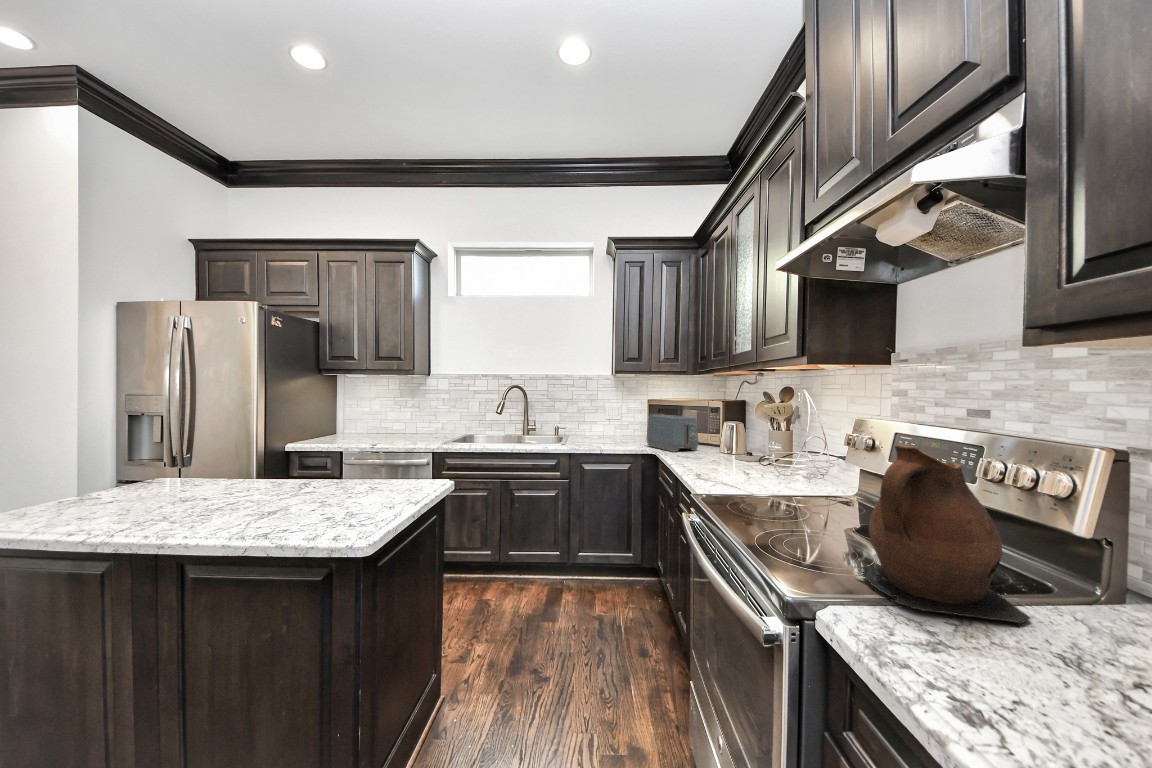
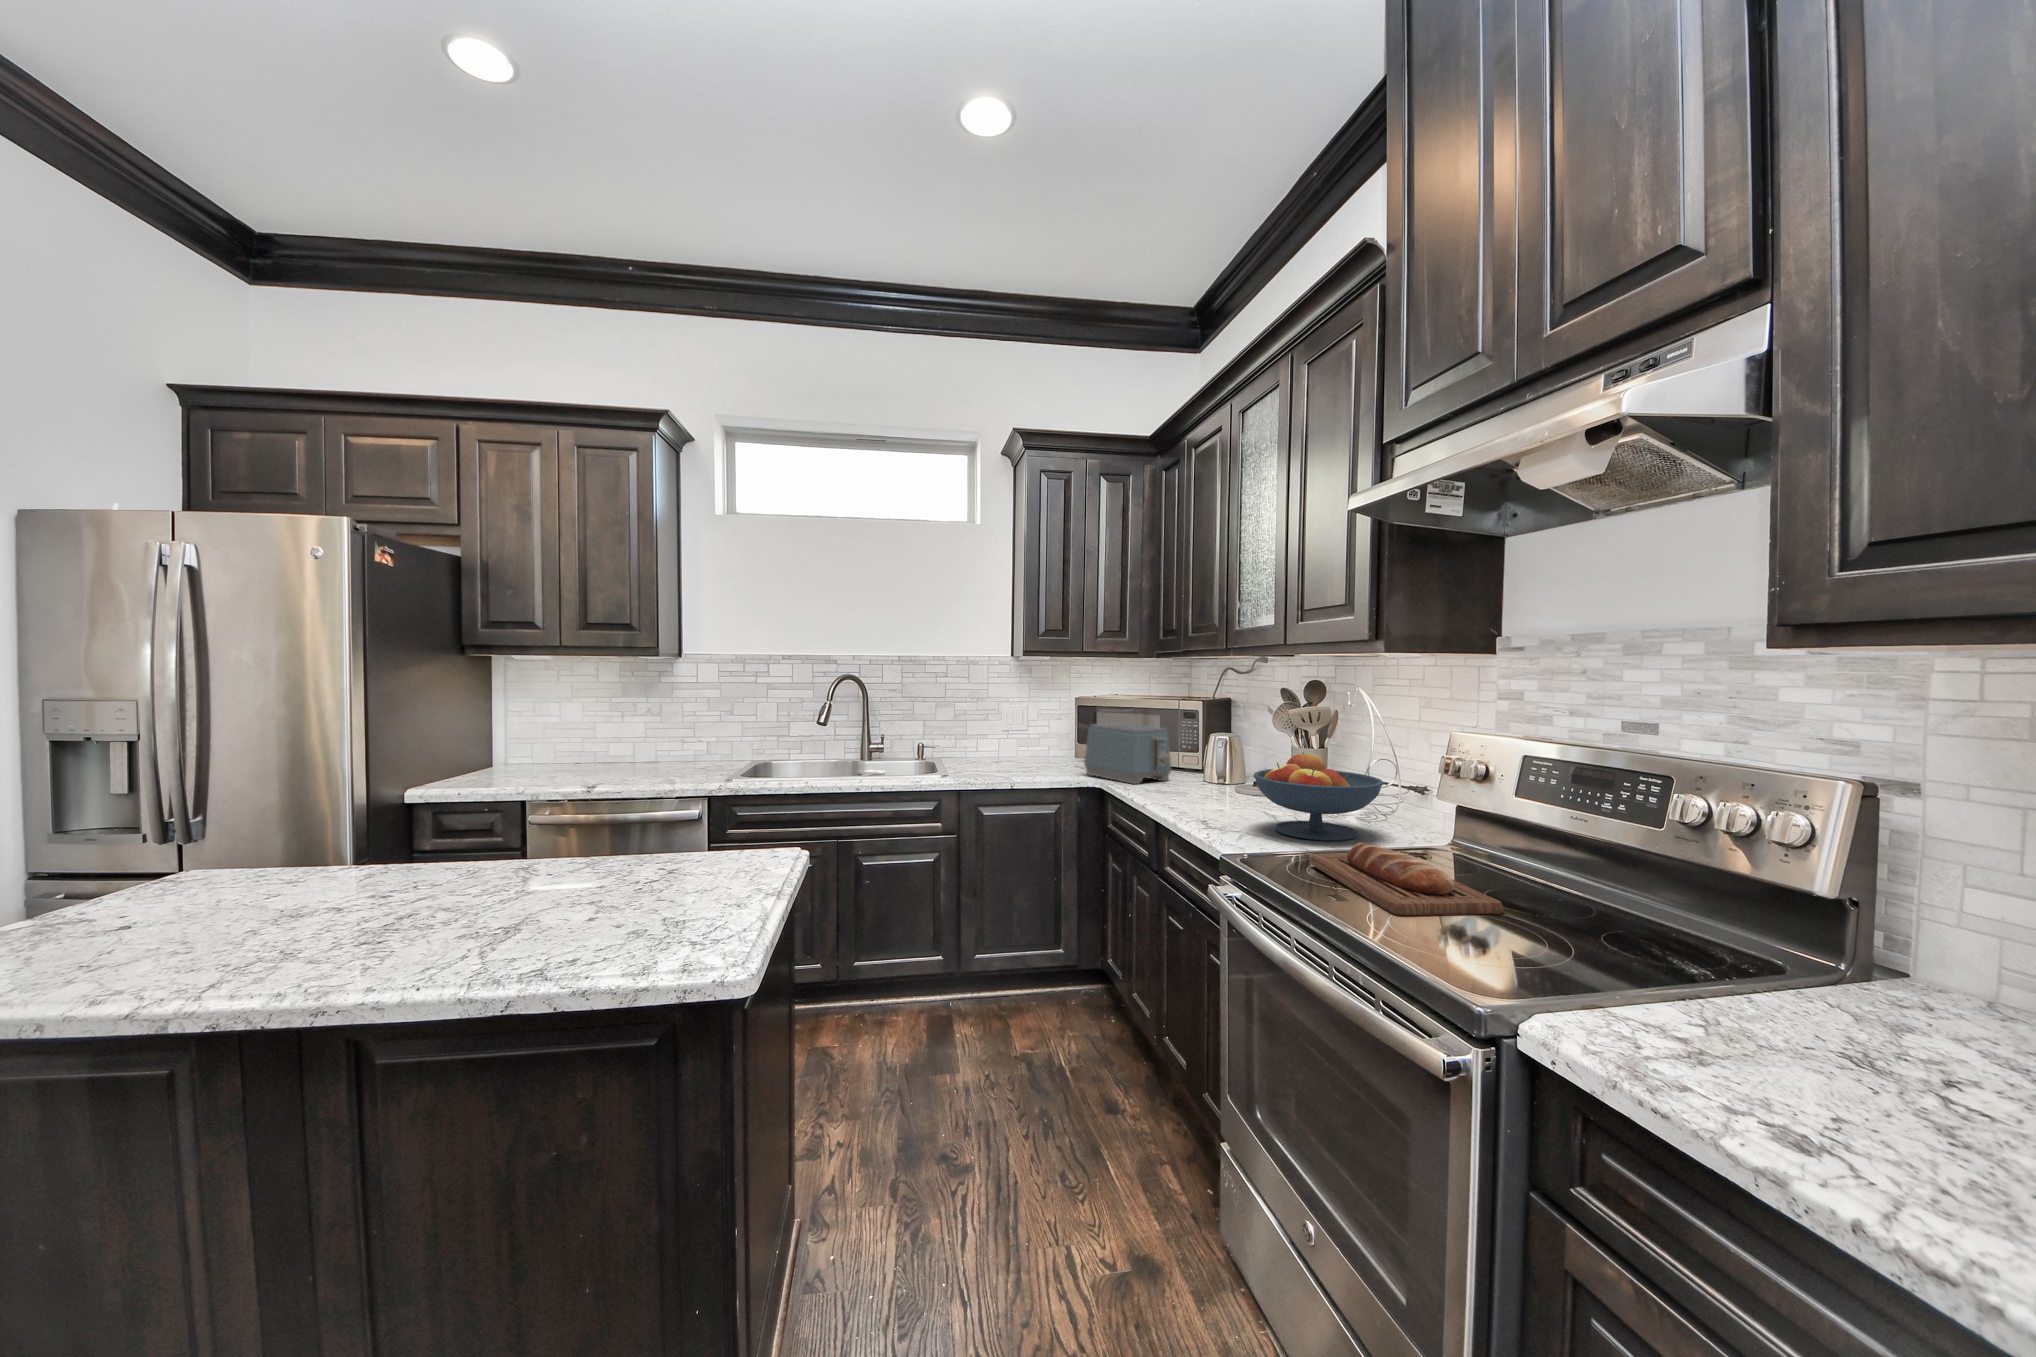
fruit bowl: none [727,432,812,489] -> present [1254,752,1384,841]
ceramic pitcher: present [855,445,1030,626] -> none [1532,782,1784,1022]
bread loaf: none [747,489,860,540] -> present [1310,843,1503,915]

